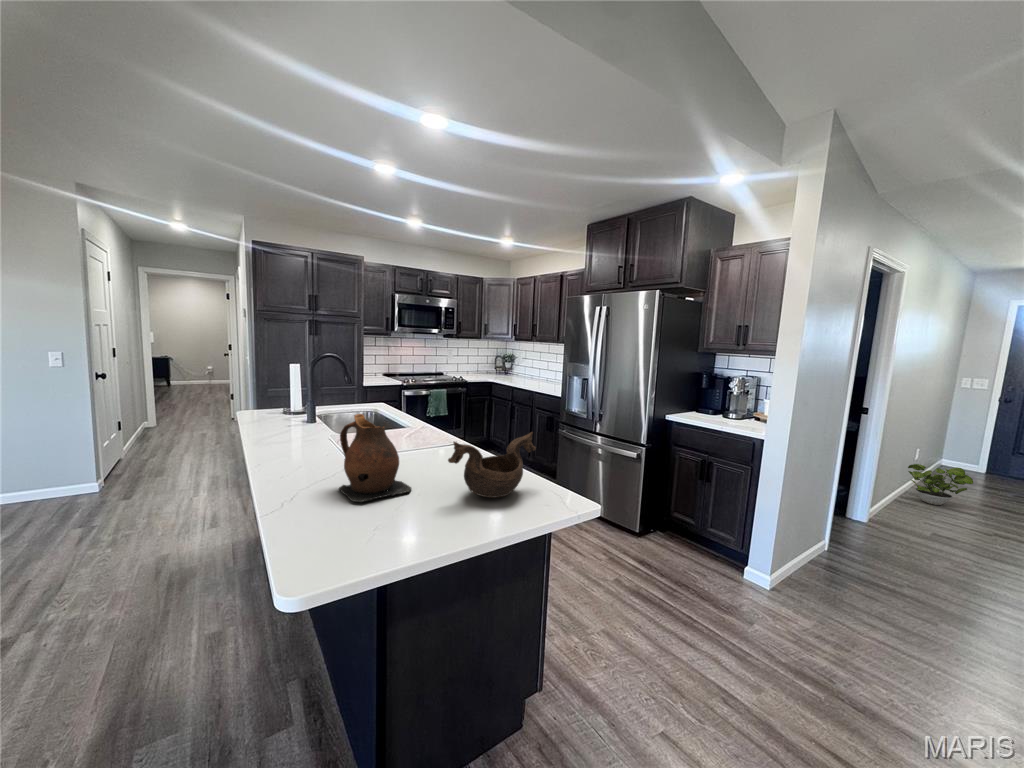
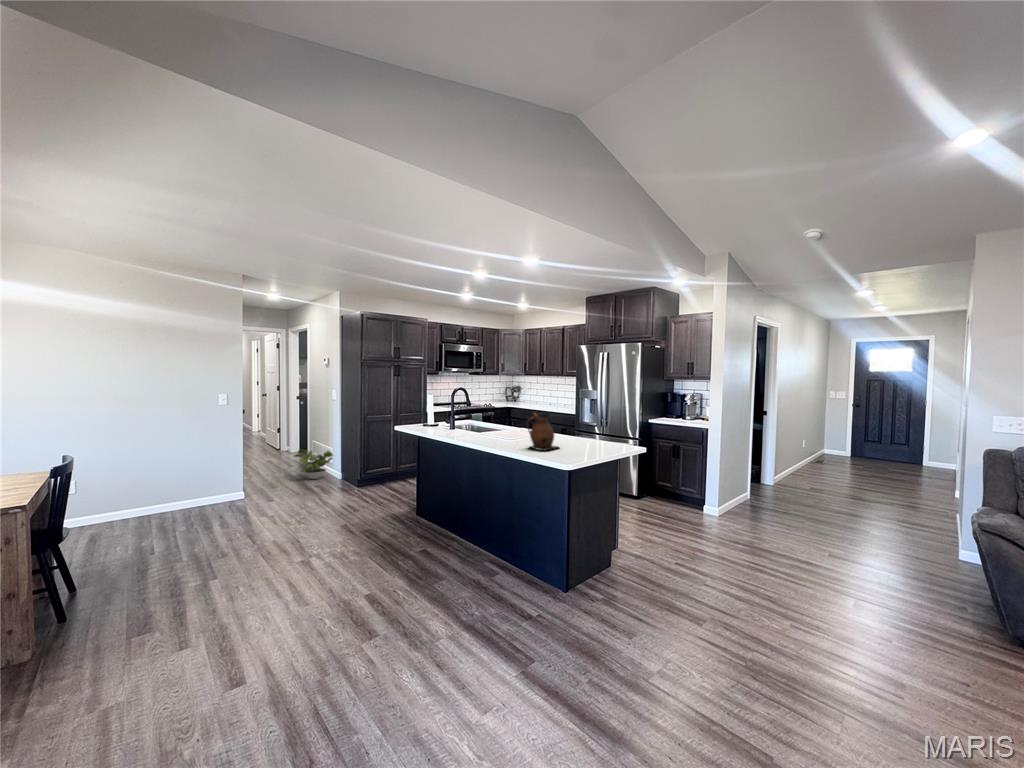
decorative bowl: present [448,432,536,498] -> none [582,419,611,448]
potted plant: present [908,464,973,505] -> present [294,449,333,479]

